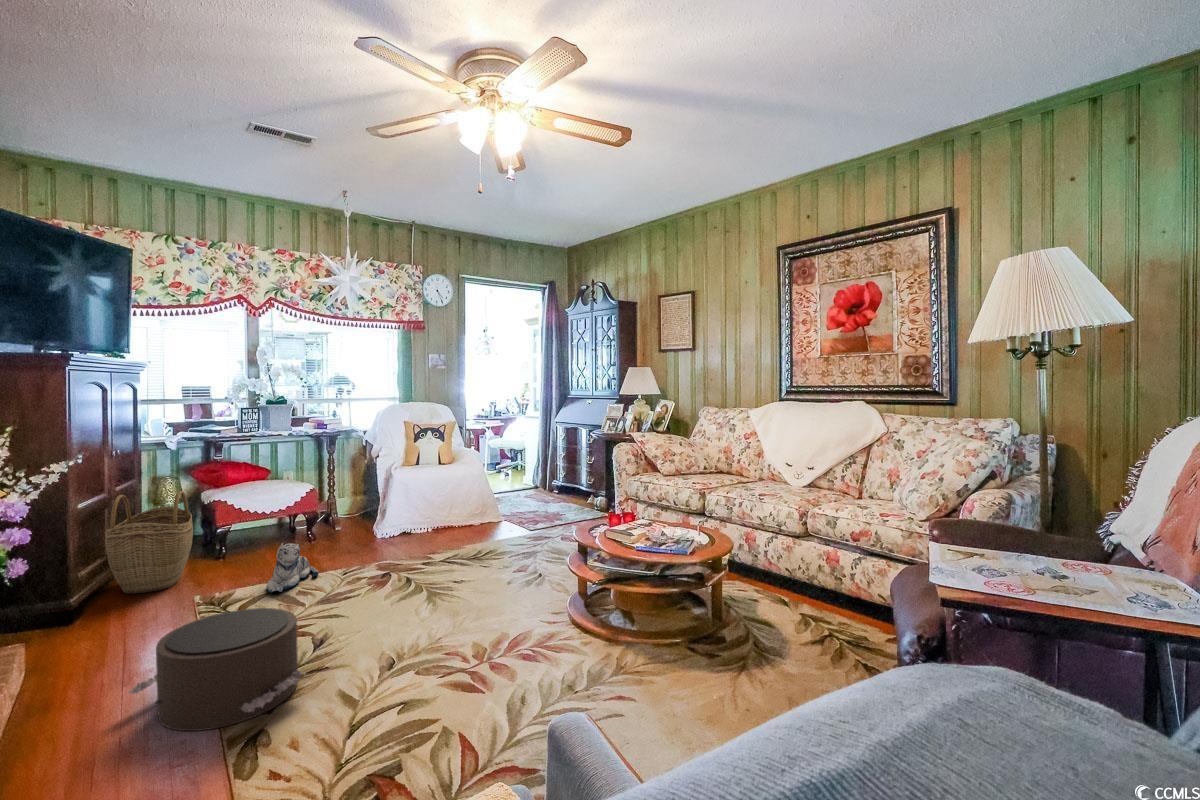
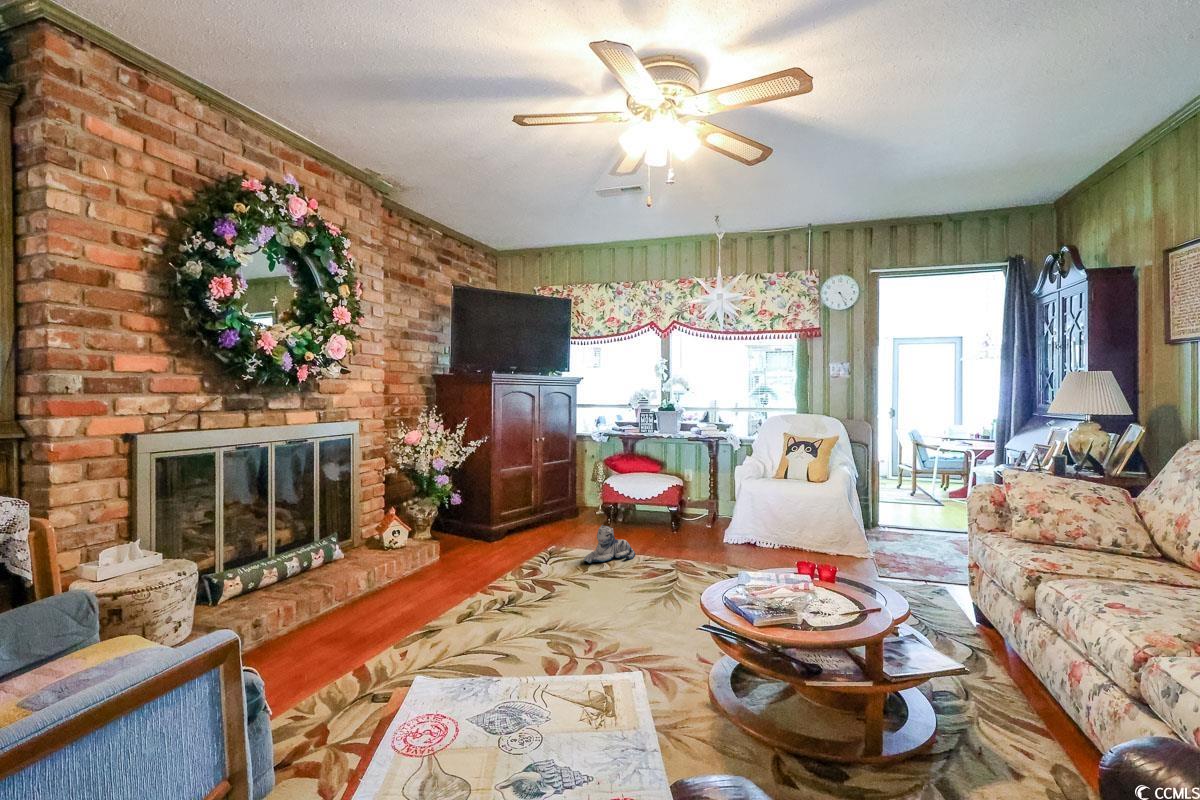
woven basket: present [106,491,193,594] -> none [524,470,579,541]
pouf: present [128,608,306,731] -> none [419,556,504,630]

